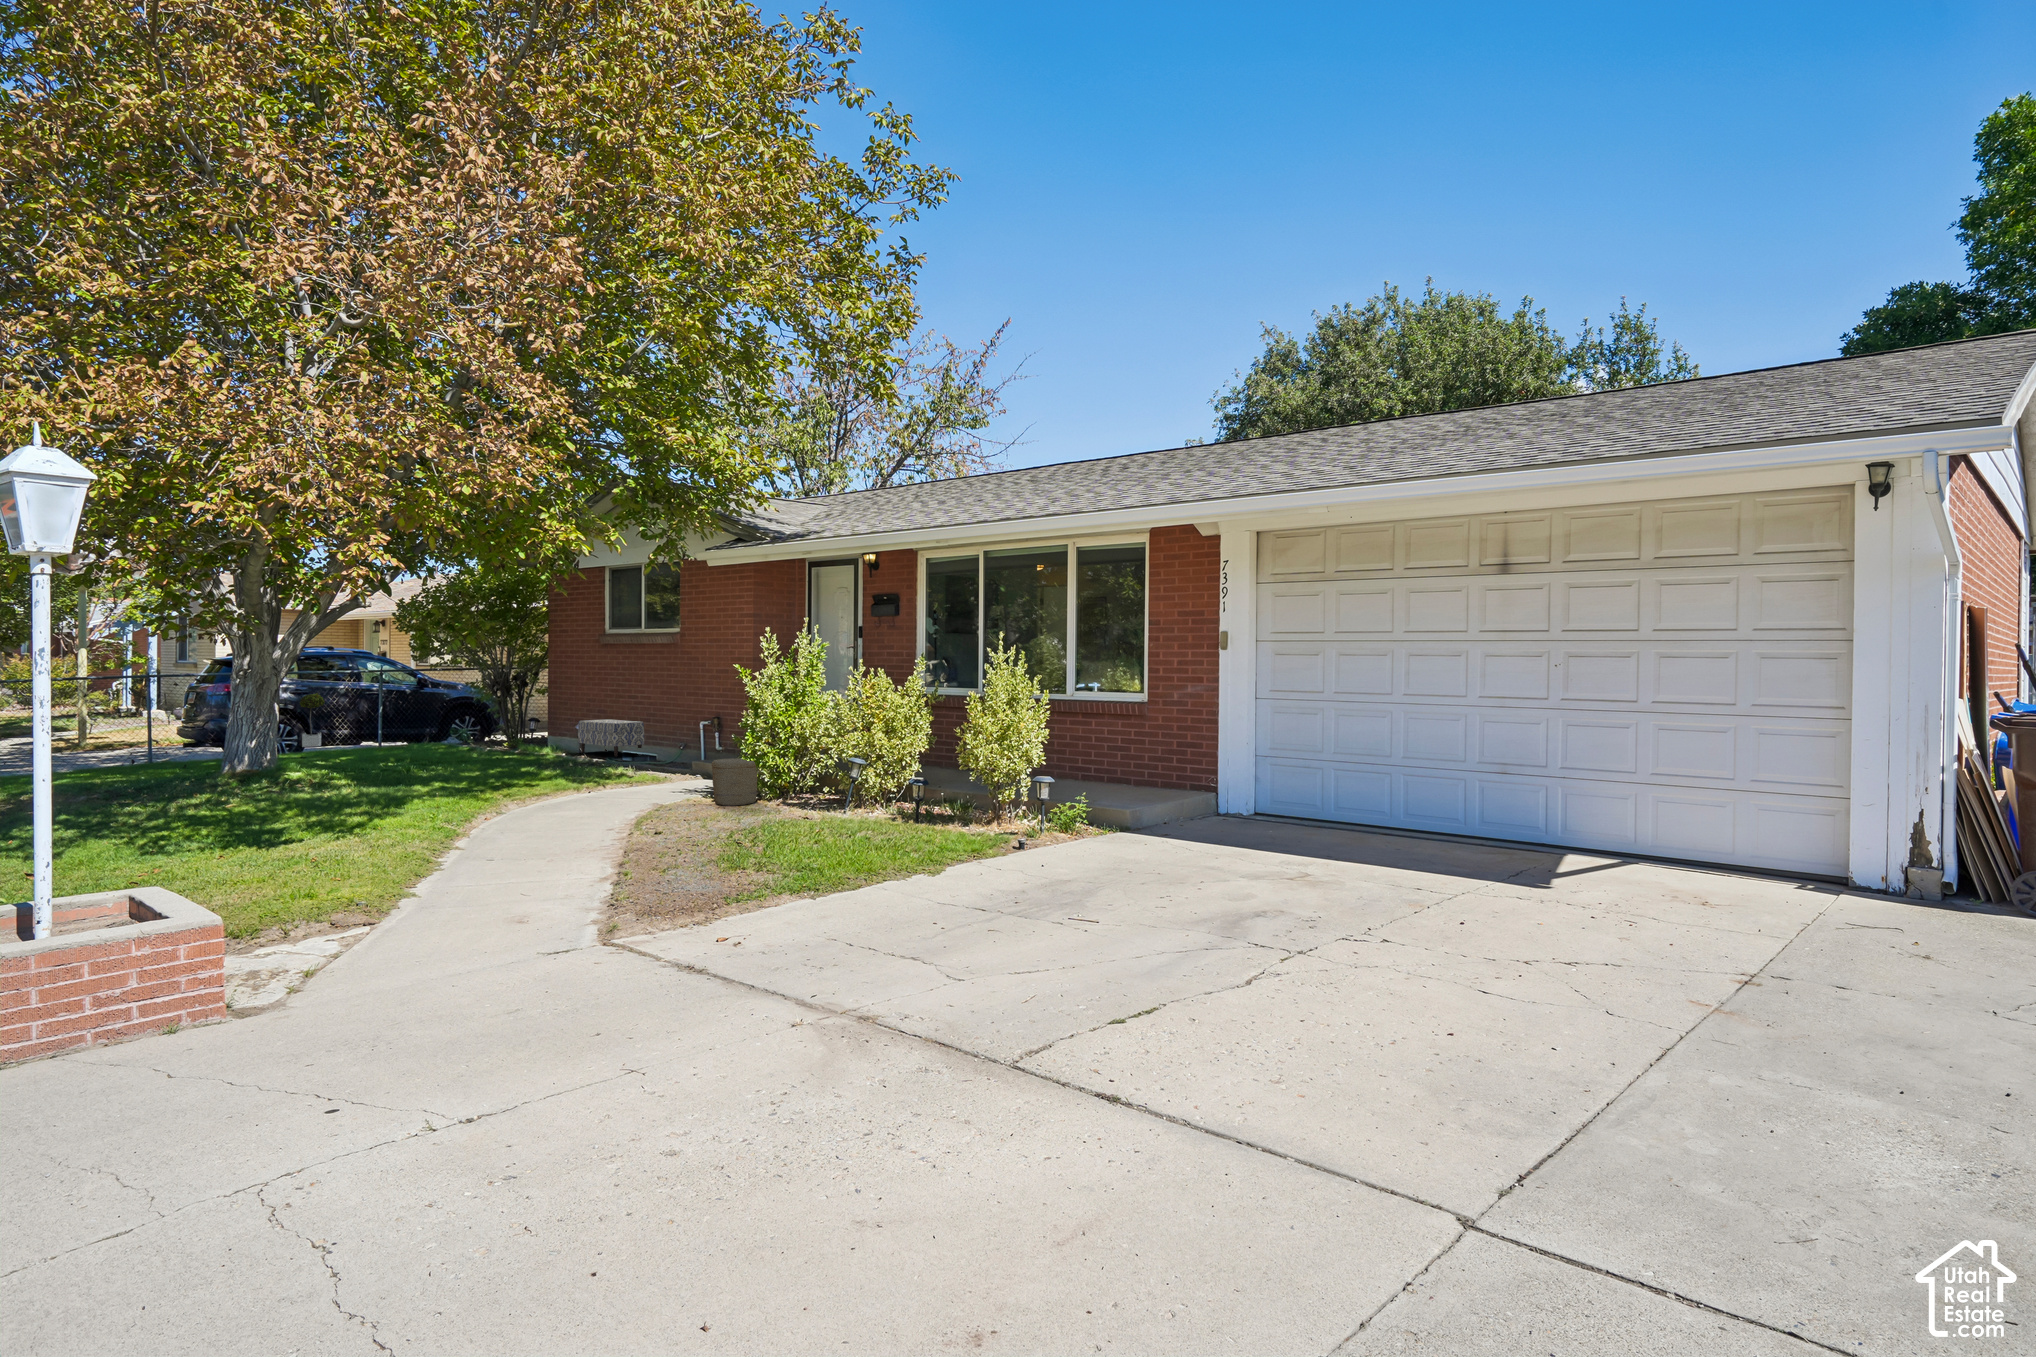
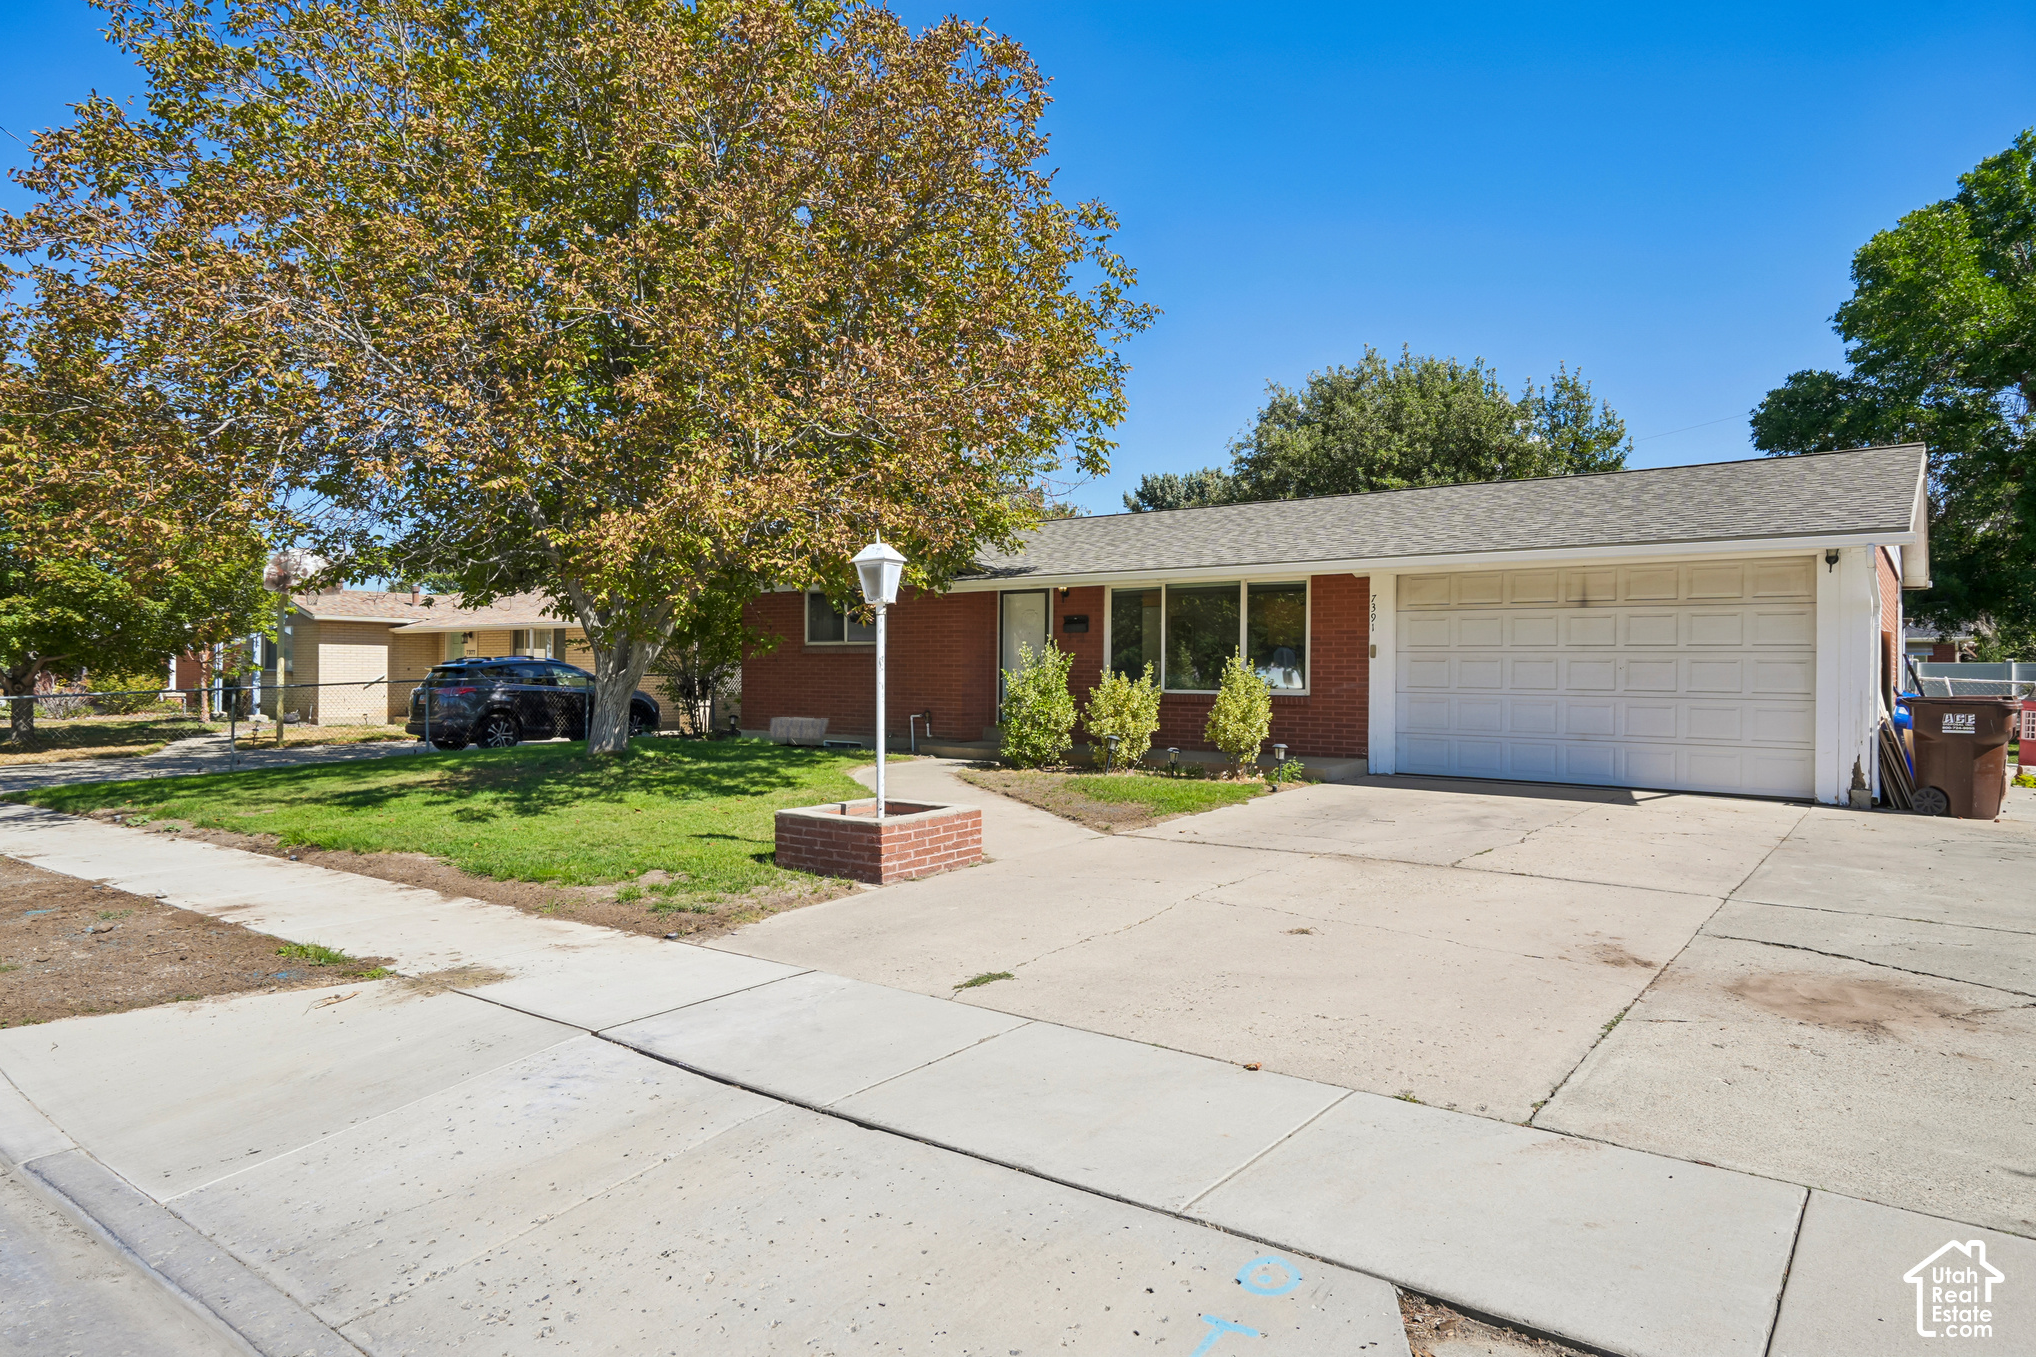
potted tree: present [299,693,325,747] -> none [507,694,528,741]
woven basket: present [712,758,757,806] -> none [983,738,1017,773]

